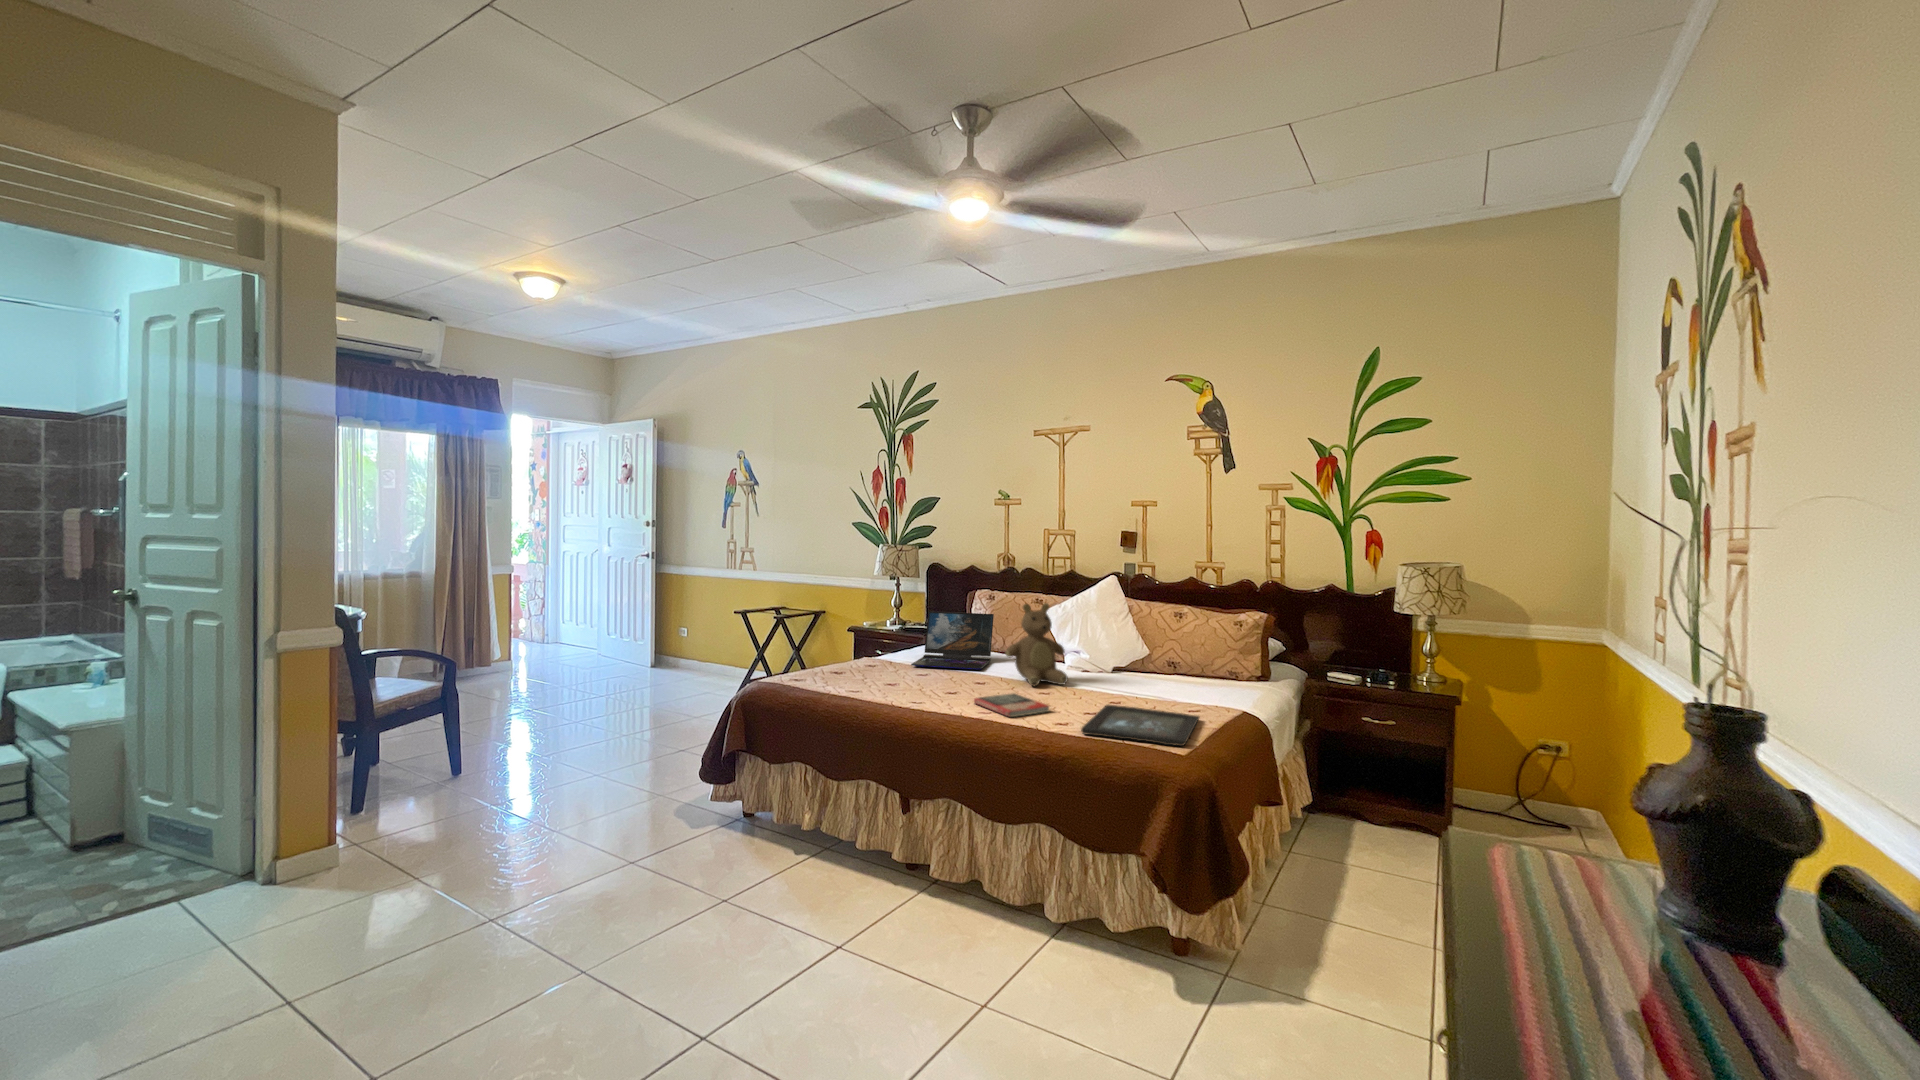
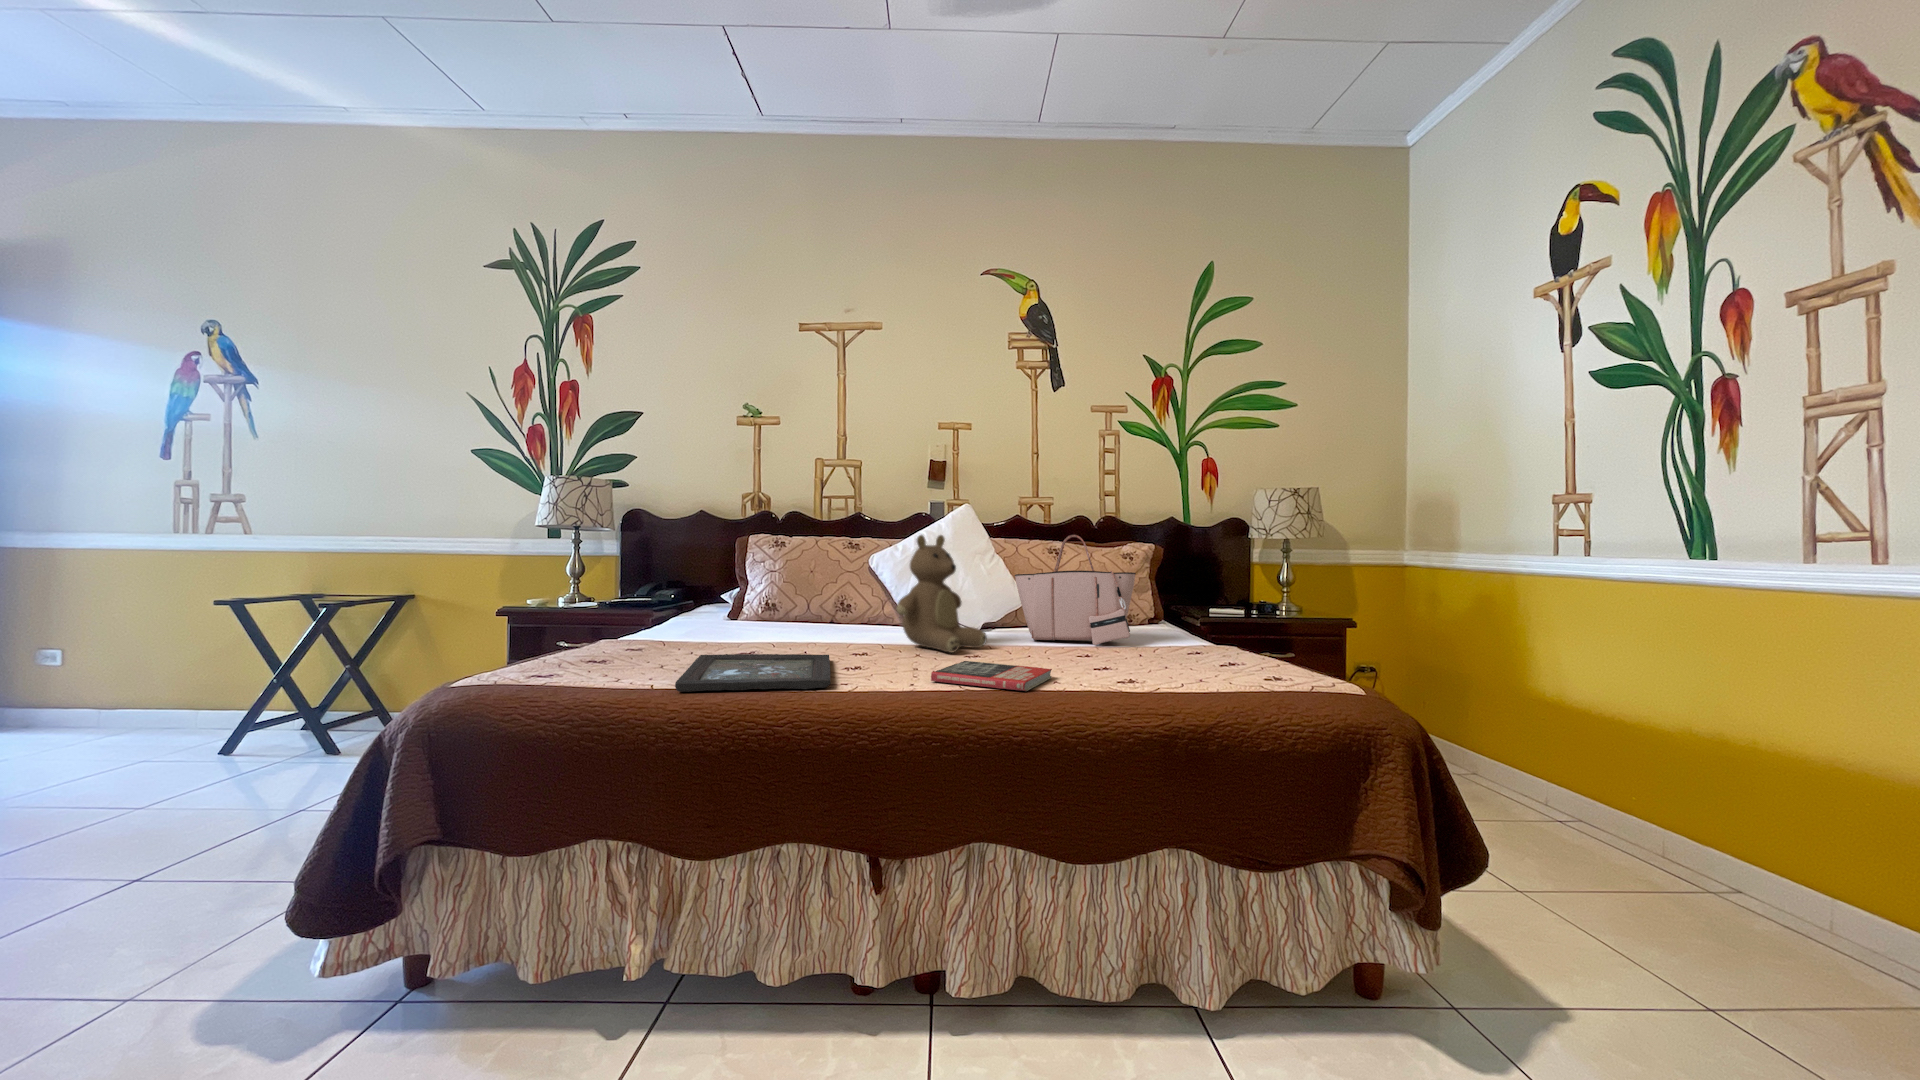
tote bag: none [1106,607,1193,693] -> present [1015,535,1136,645]
laptop: present [911,611,994,670] -> none [714,563,836,647]
tray: present [1081,704,1199,746] -> present [675,654,831,692]

